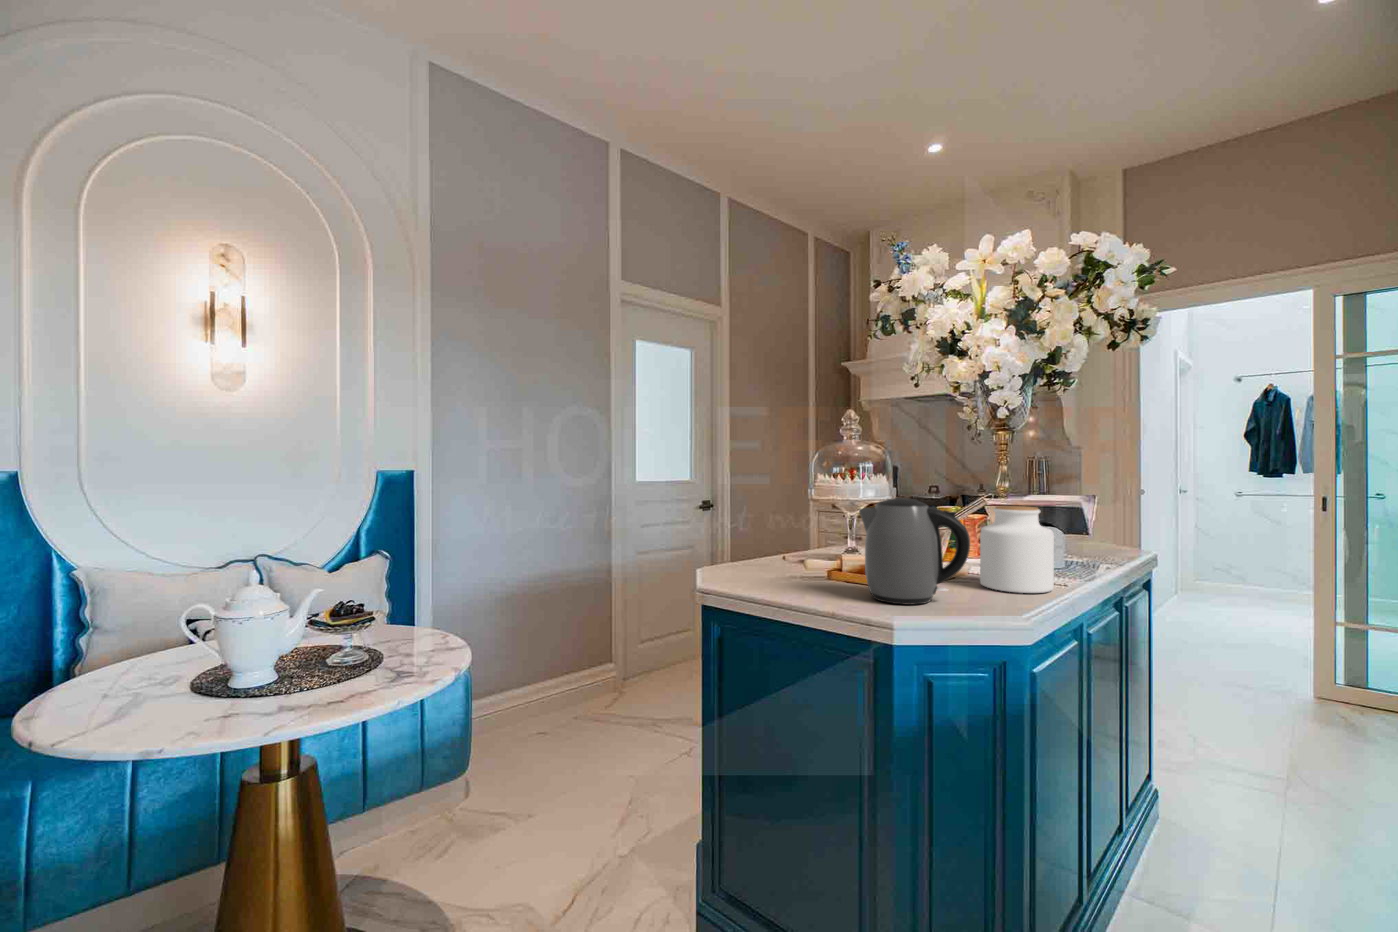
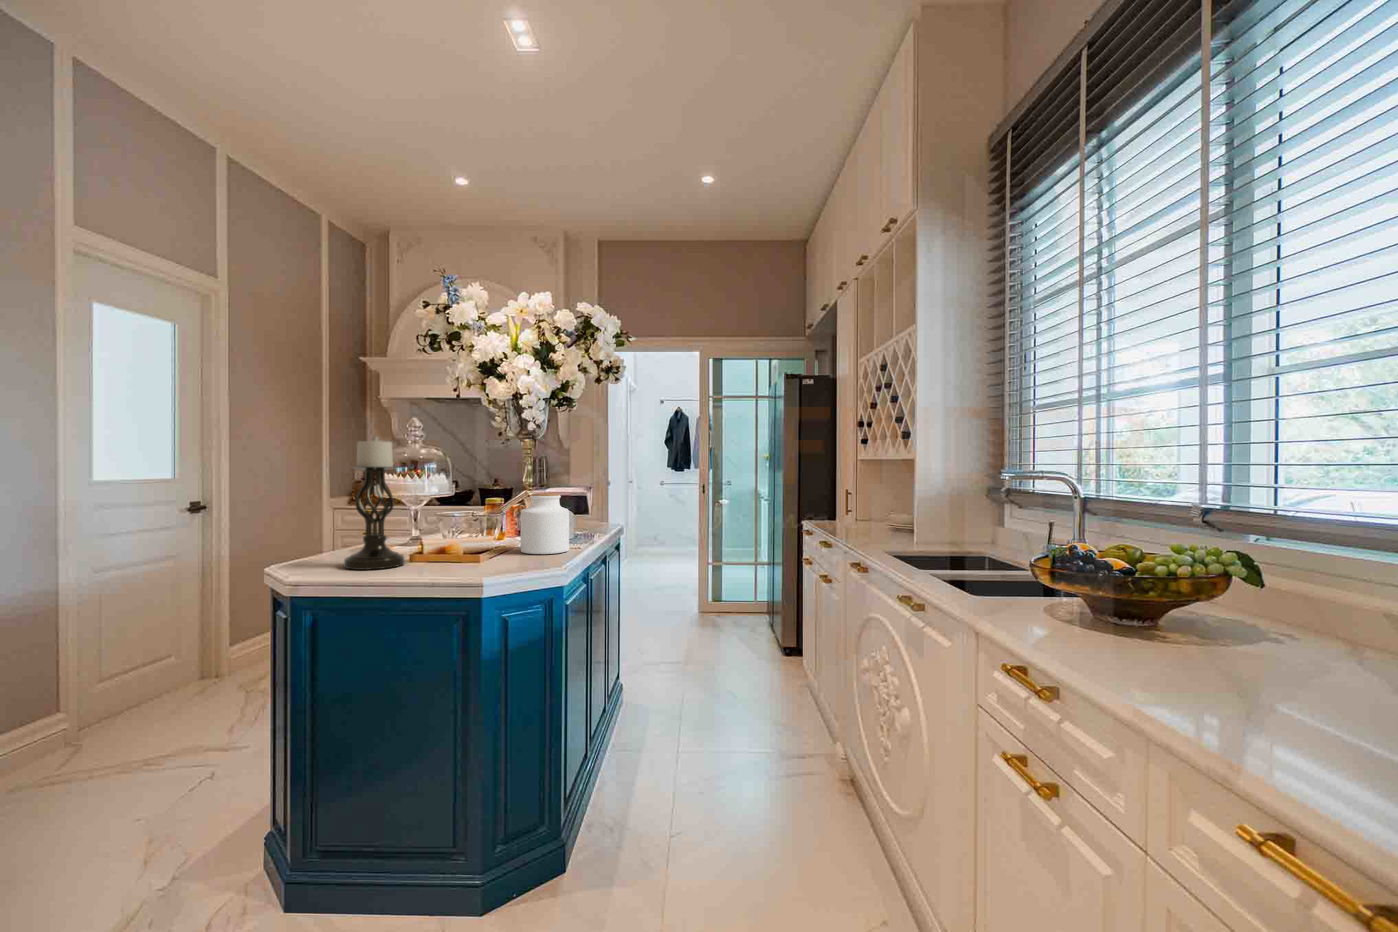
candle holder: none [767,433,831,587] -> present [343,436,405,570]
kettle: present [859,498,970,604] -> none [435,490,520,570]

